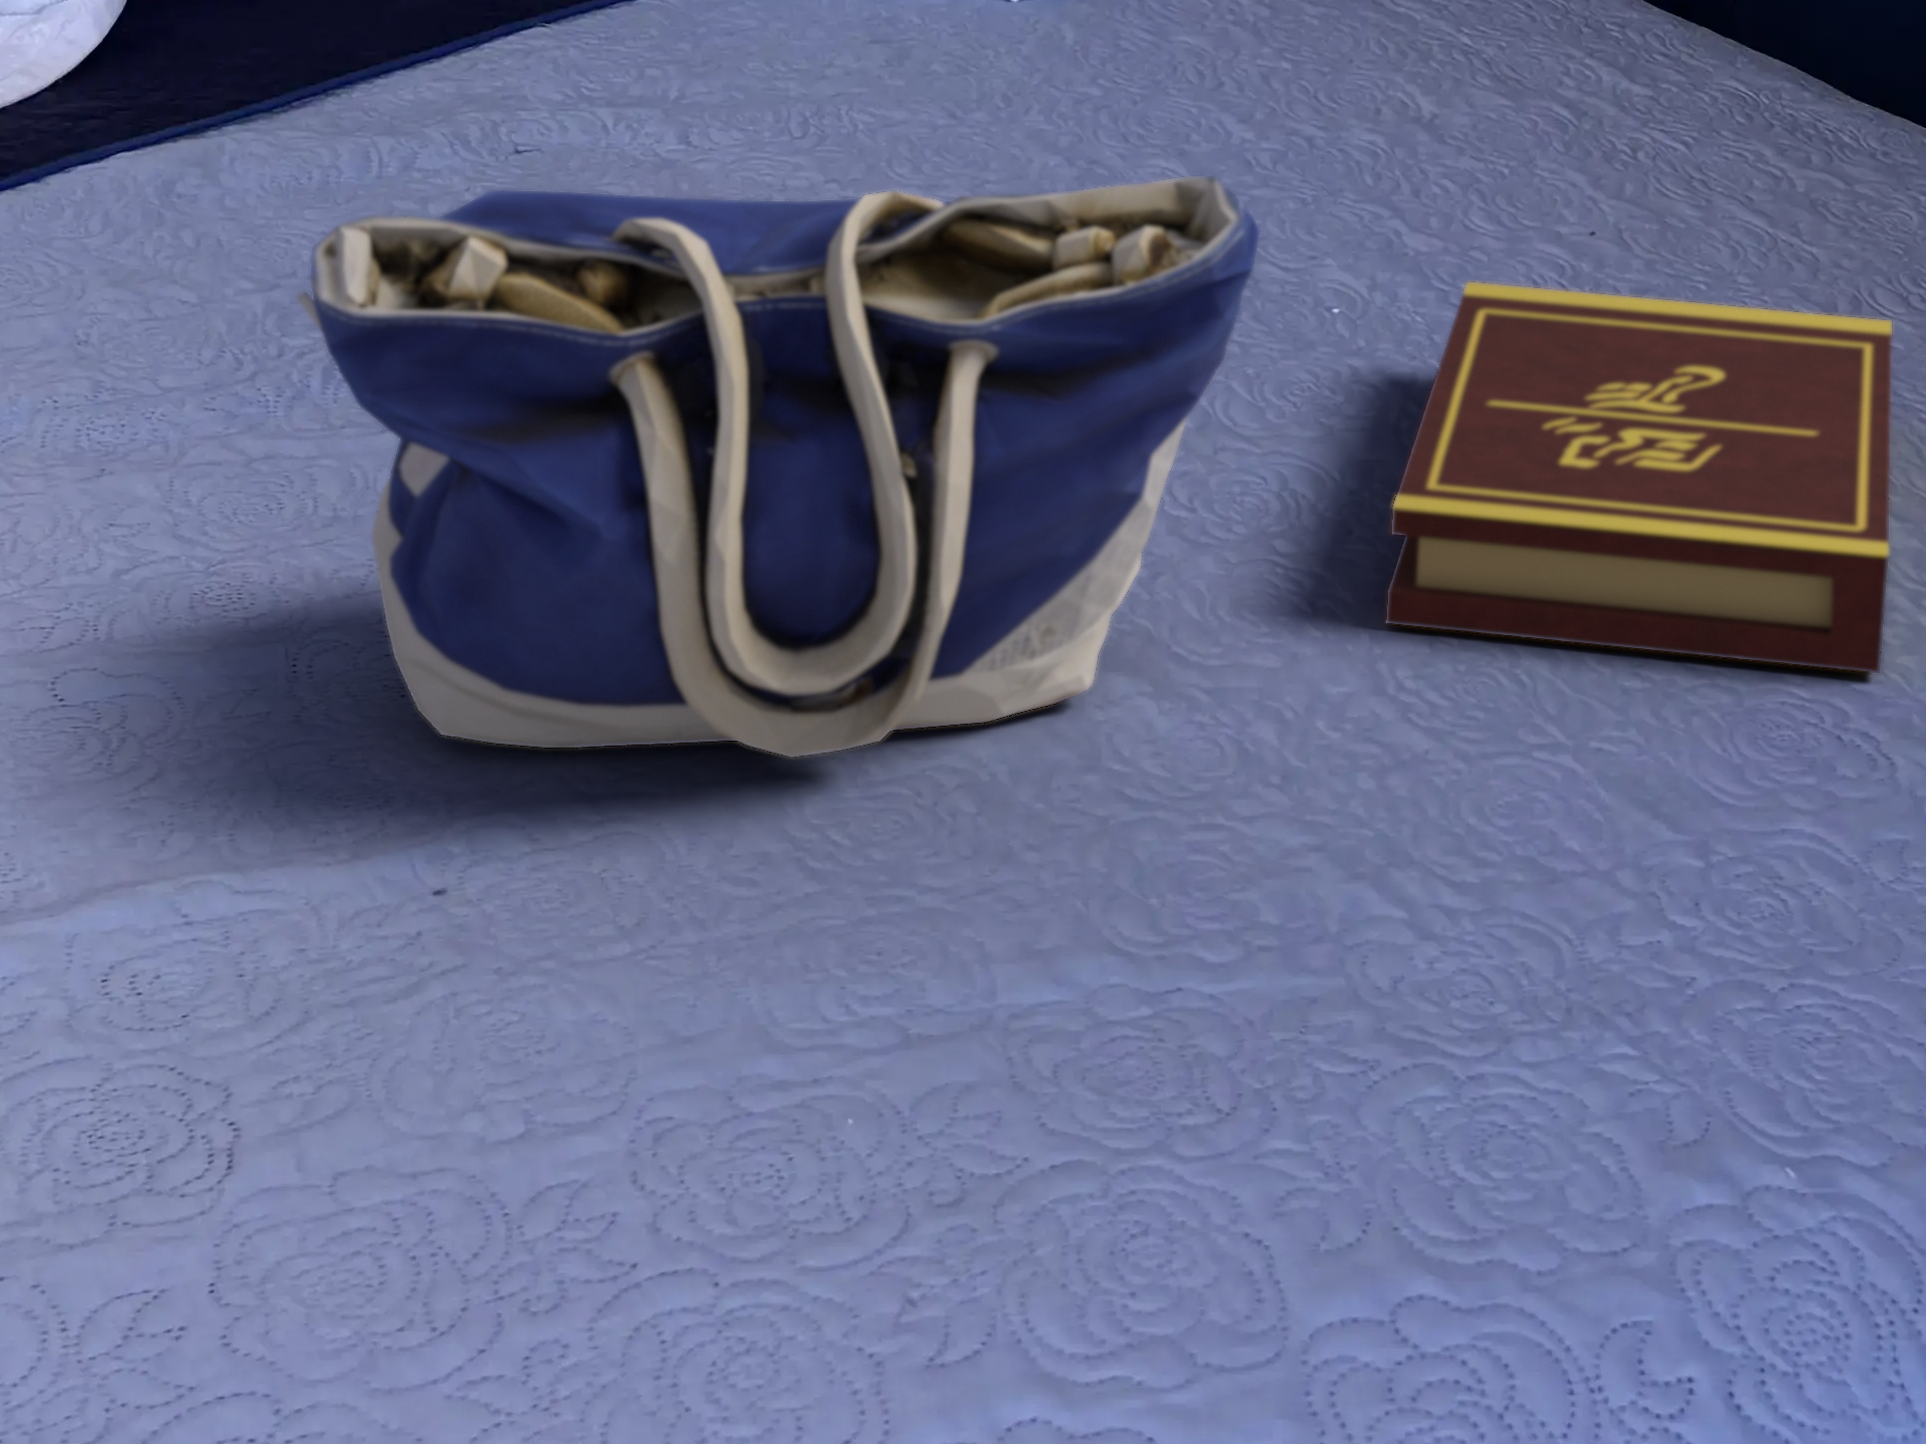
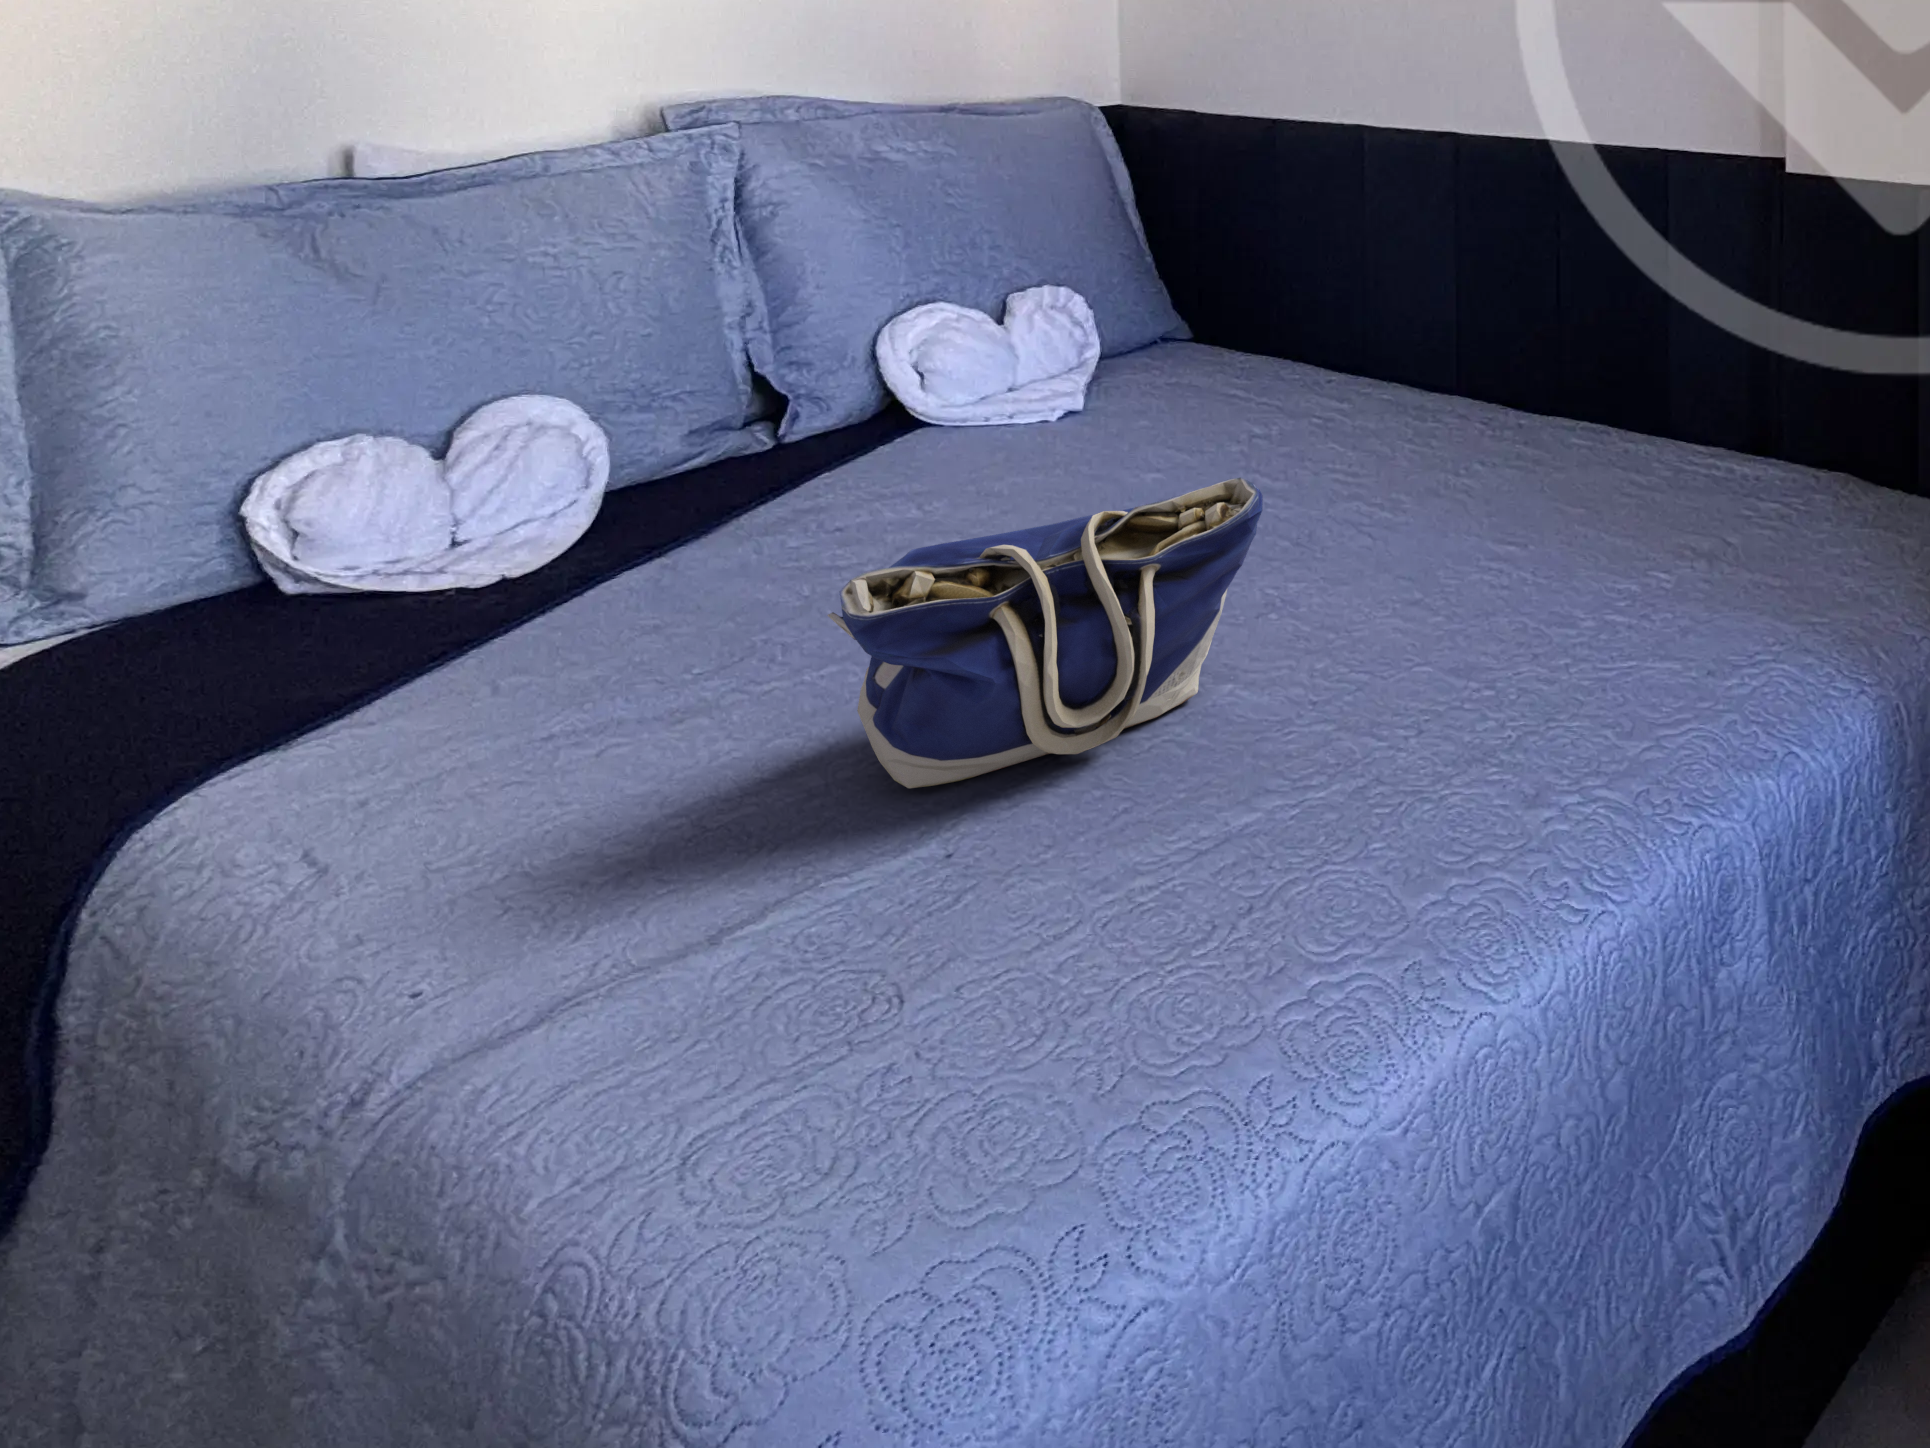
book: present [1386,282,1892,673] -> none [1304,476,1504,636]

